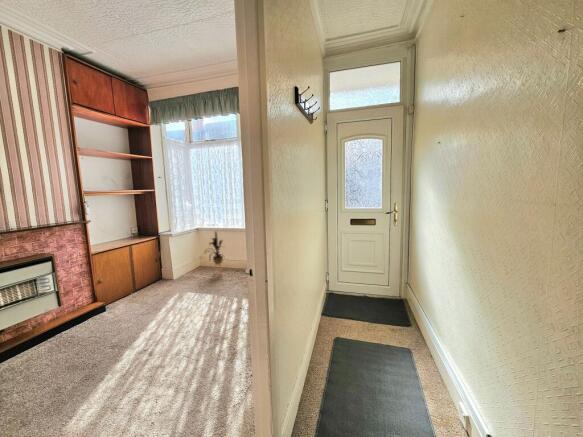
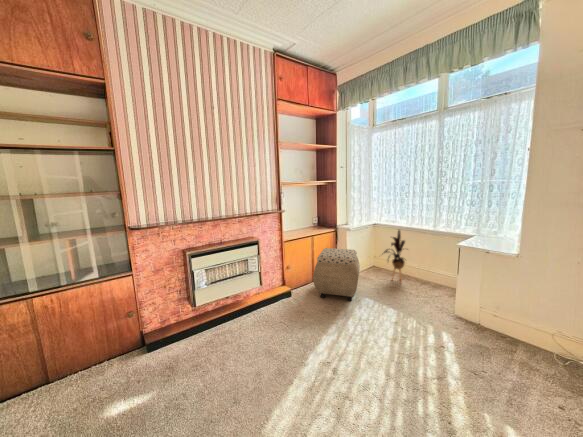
ottoman: none [131,253,183,304] -> present [313,248,360,301]

